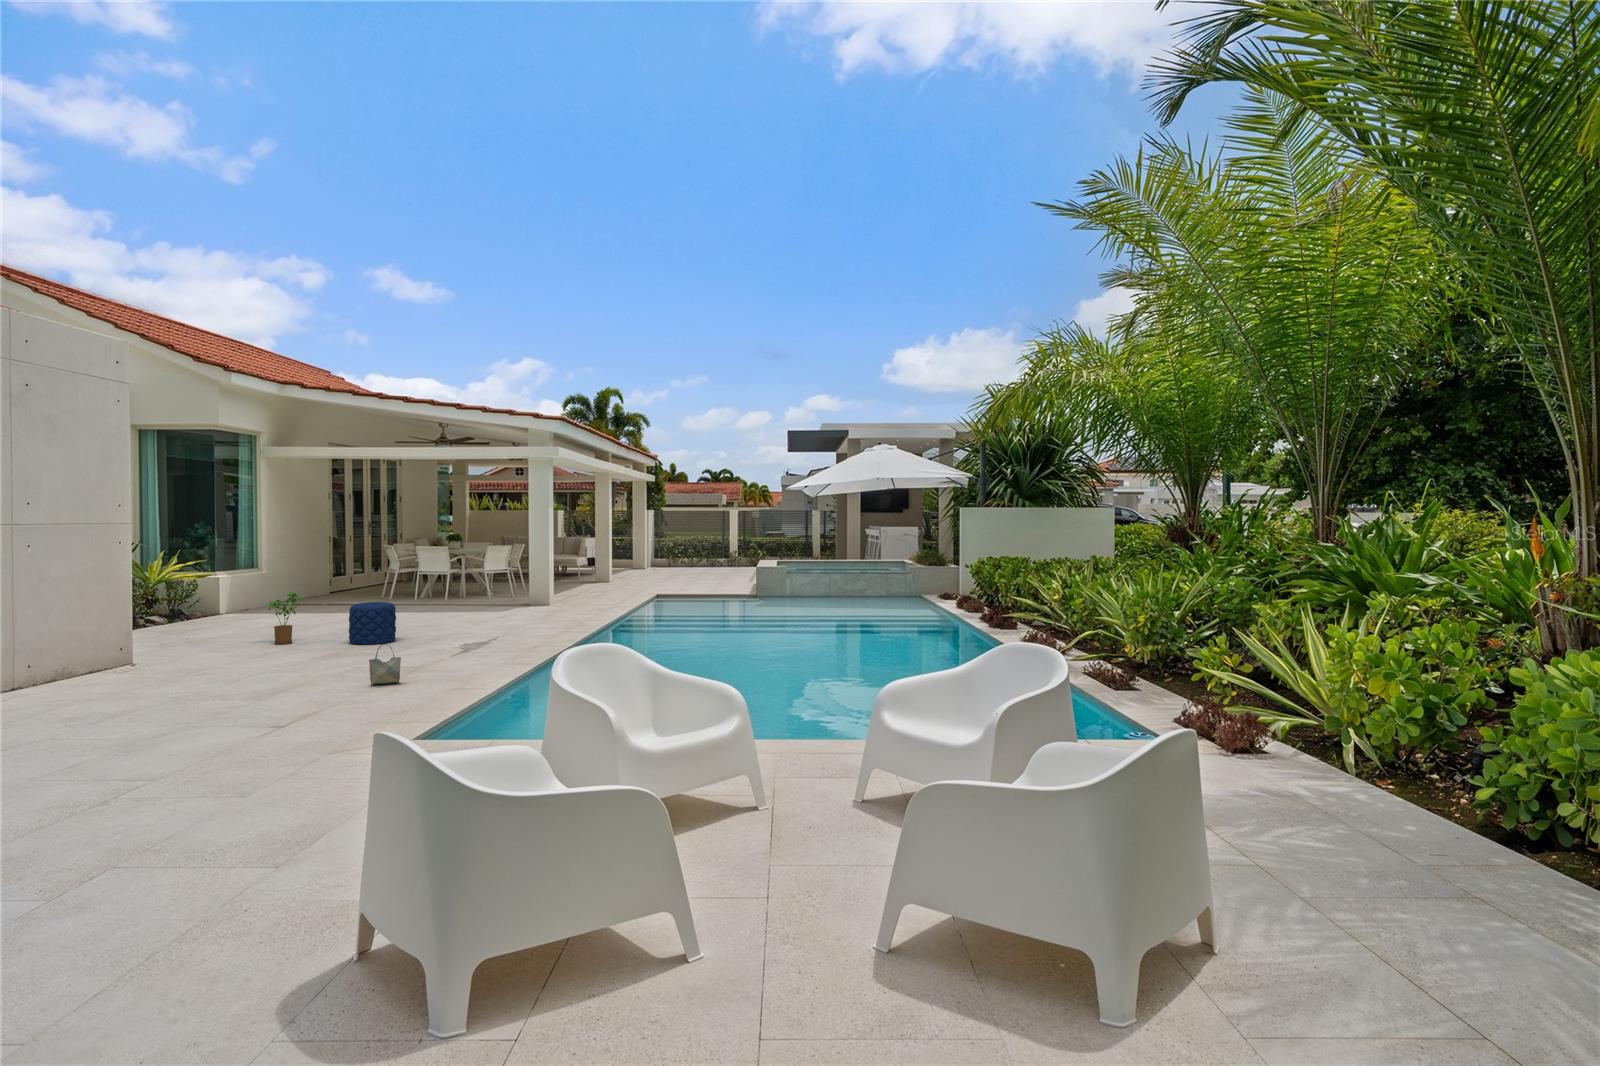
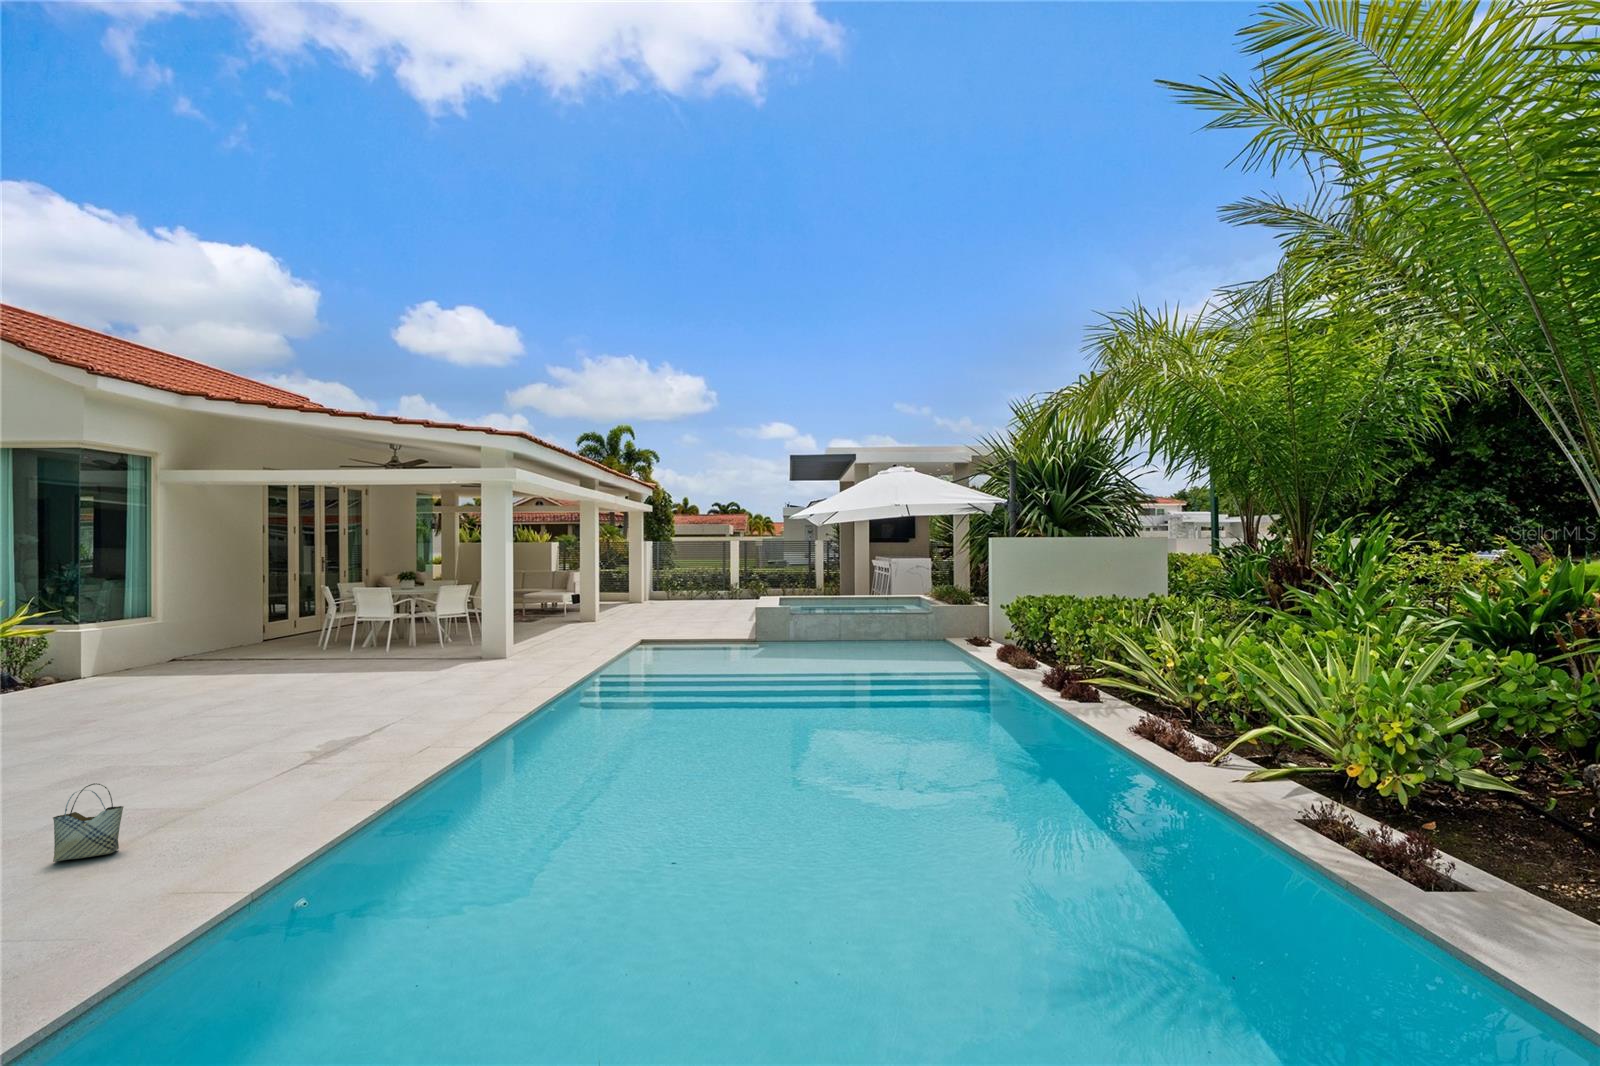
house plant: present [269,592,302,644] -> none [66,662,125,737]
pouf: present [349,602,396,645] -> none [179,673,255,737]

